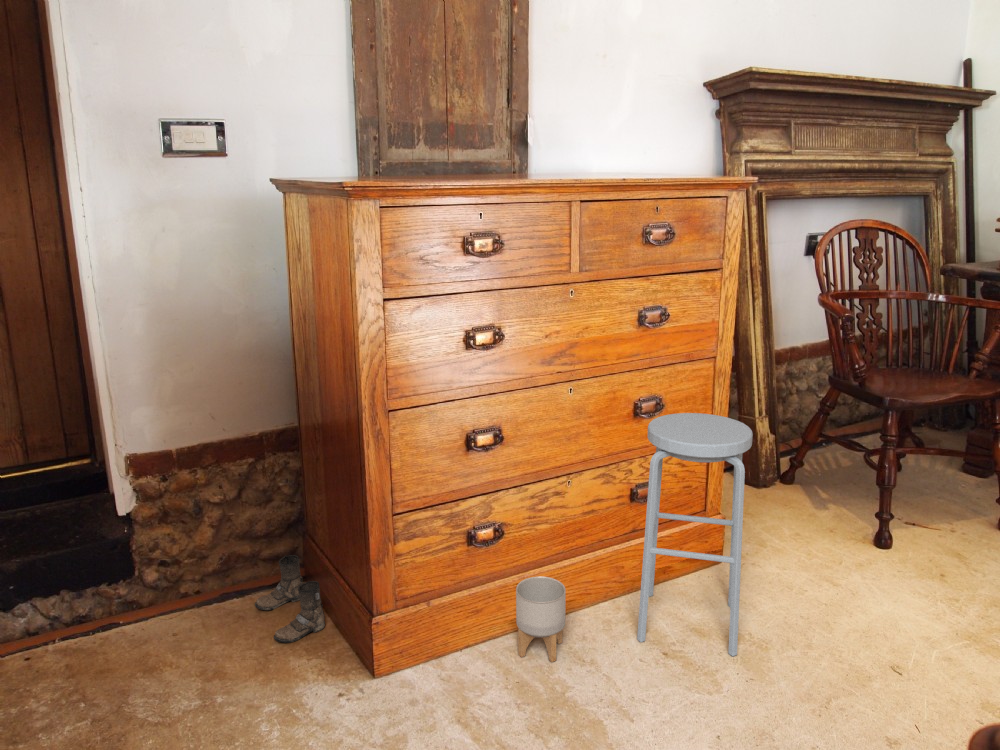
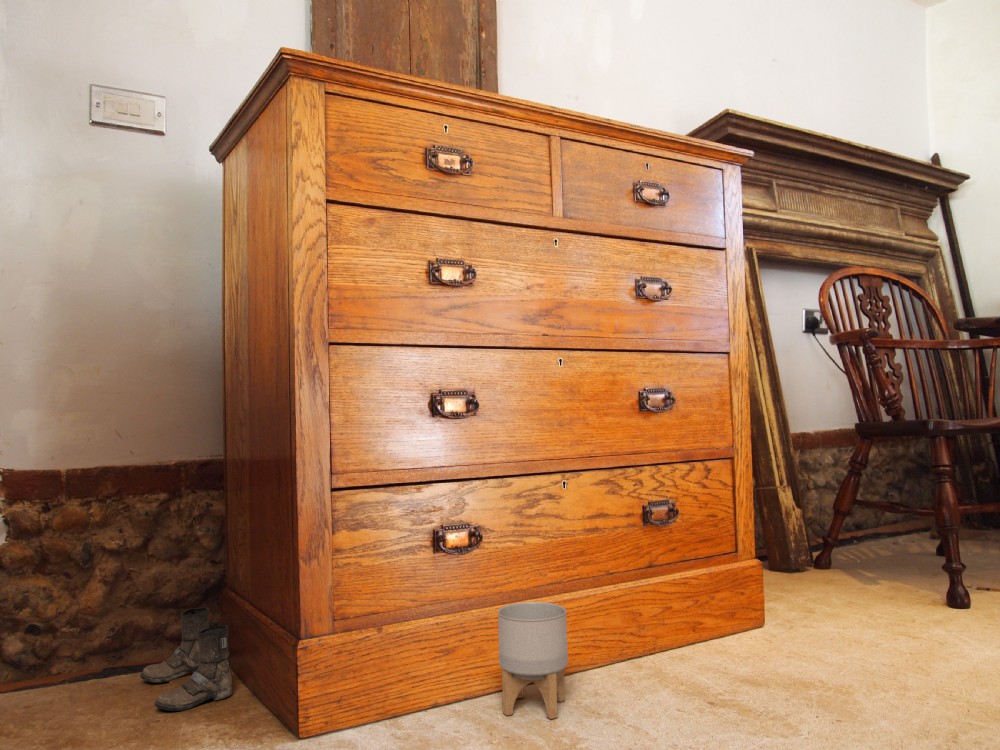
stool: present [637,413,753,656] -> none [660,392,815,706]

